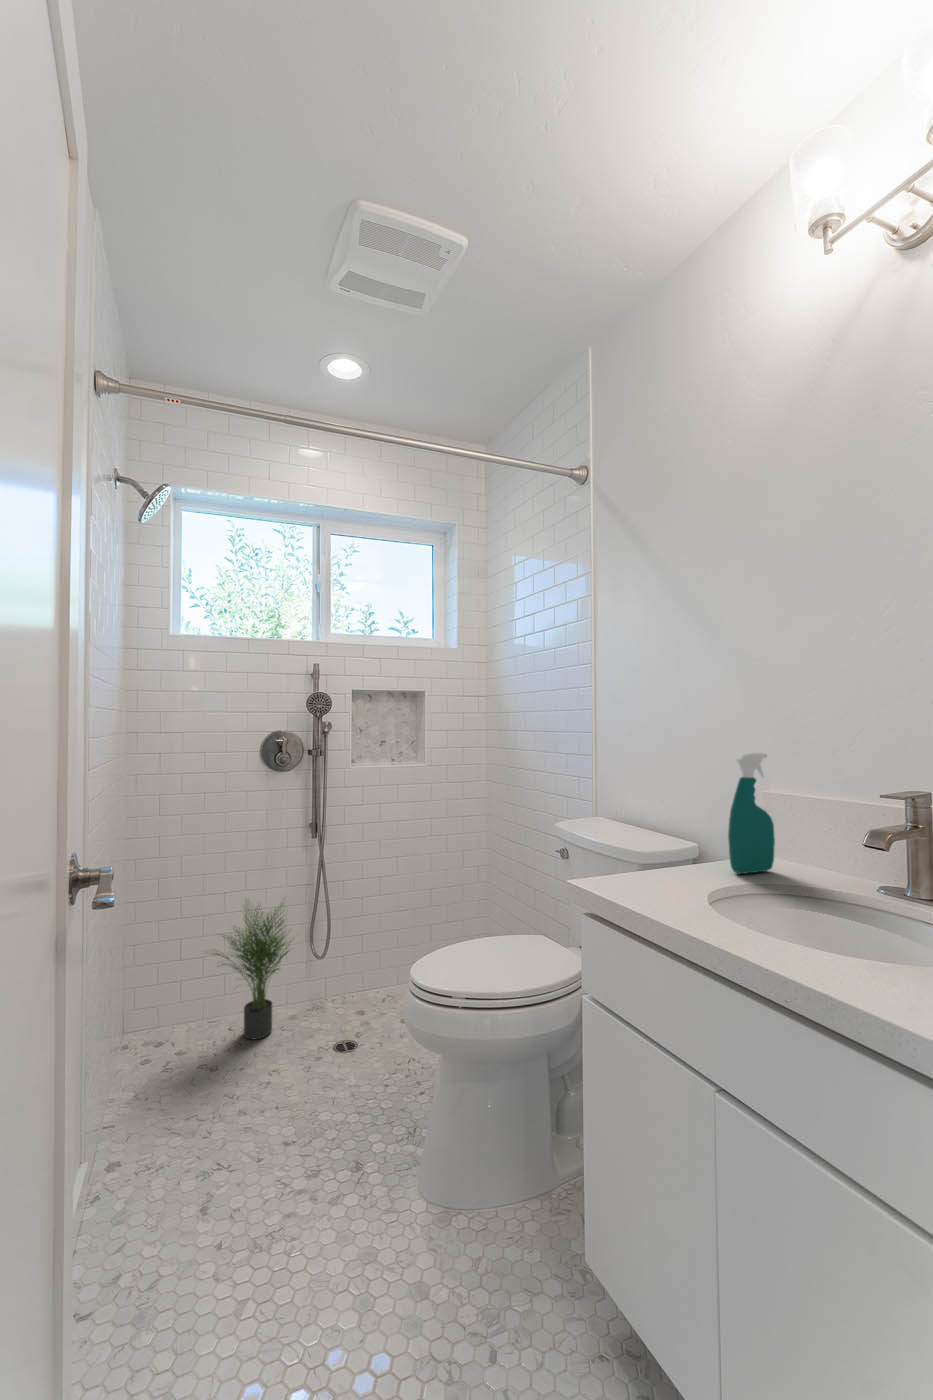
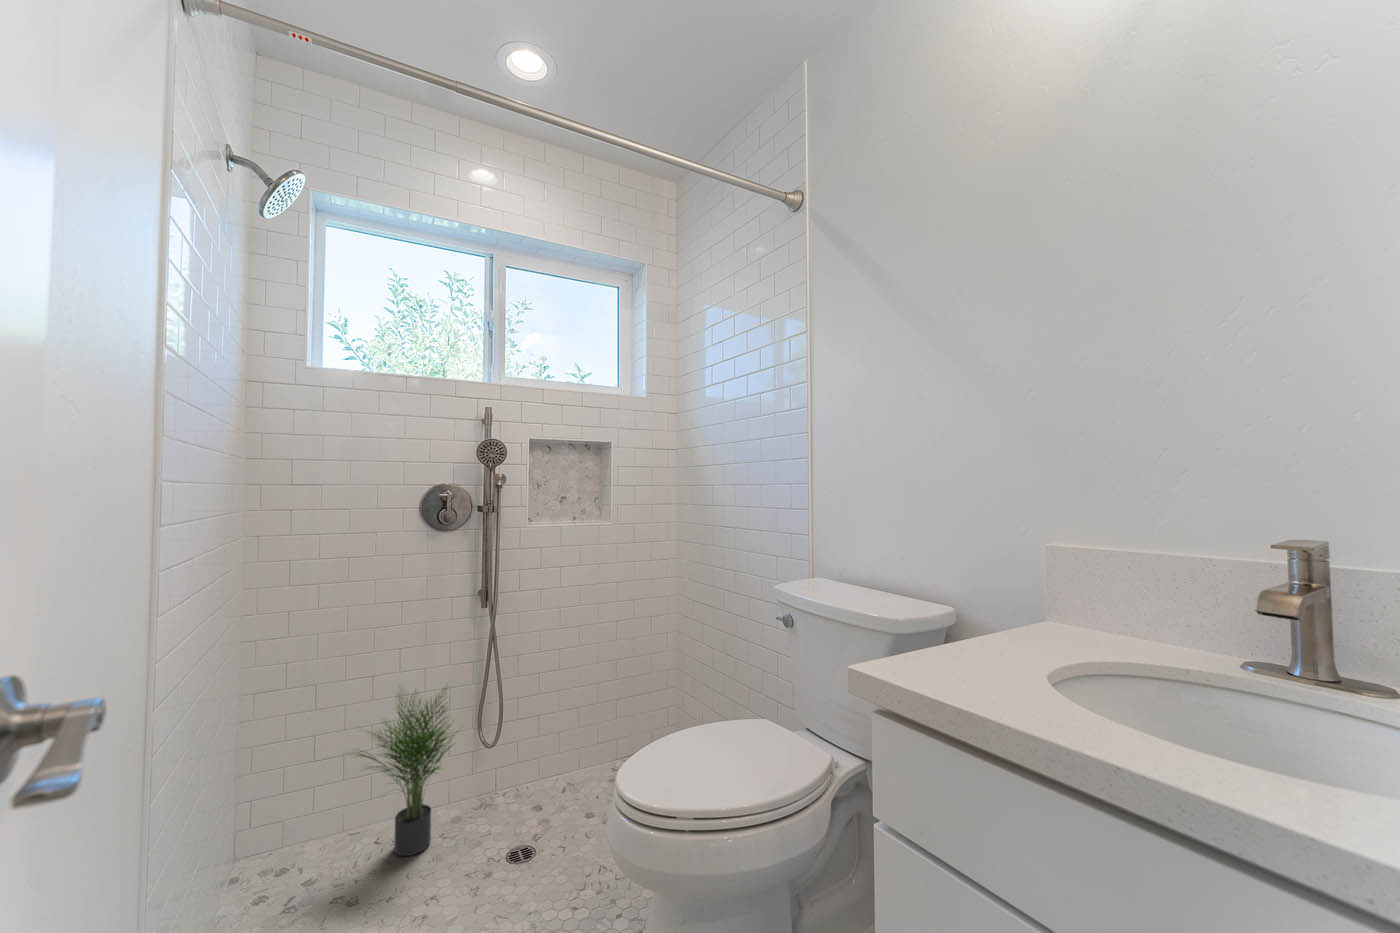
spray bottle: present [728,753,775,874] -> none [1018,496,1068,643]

